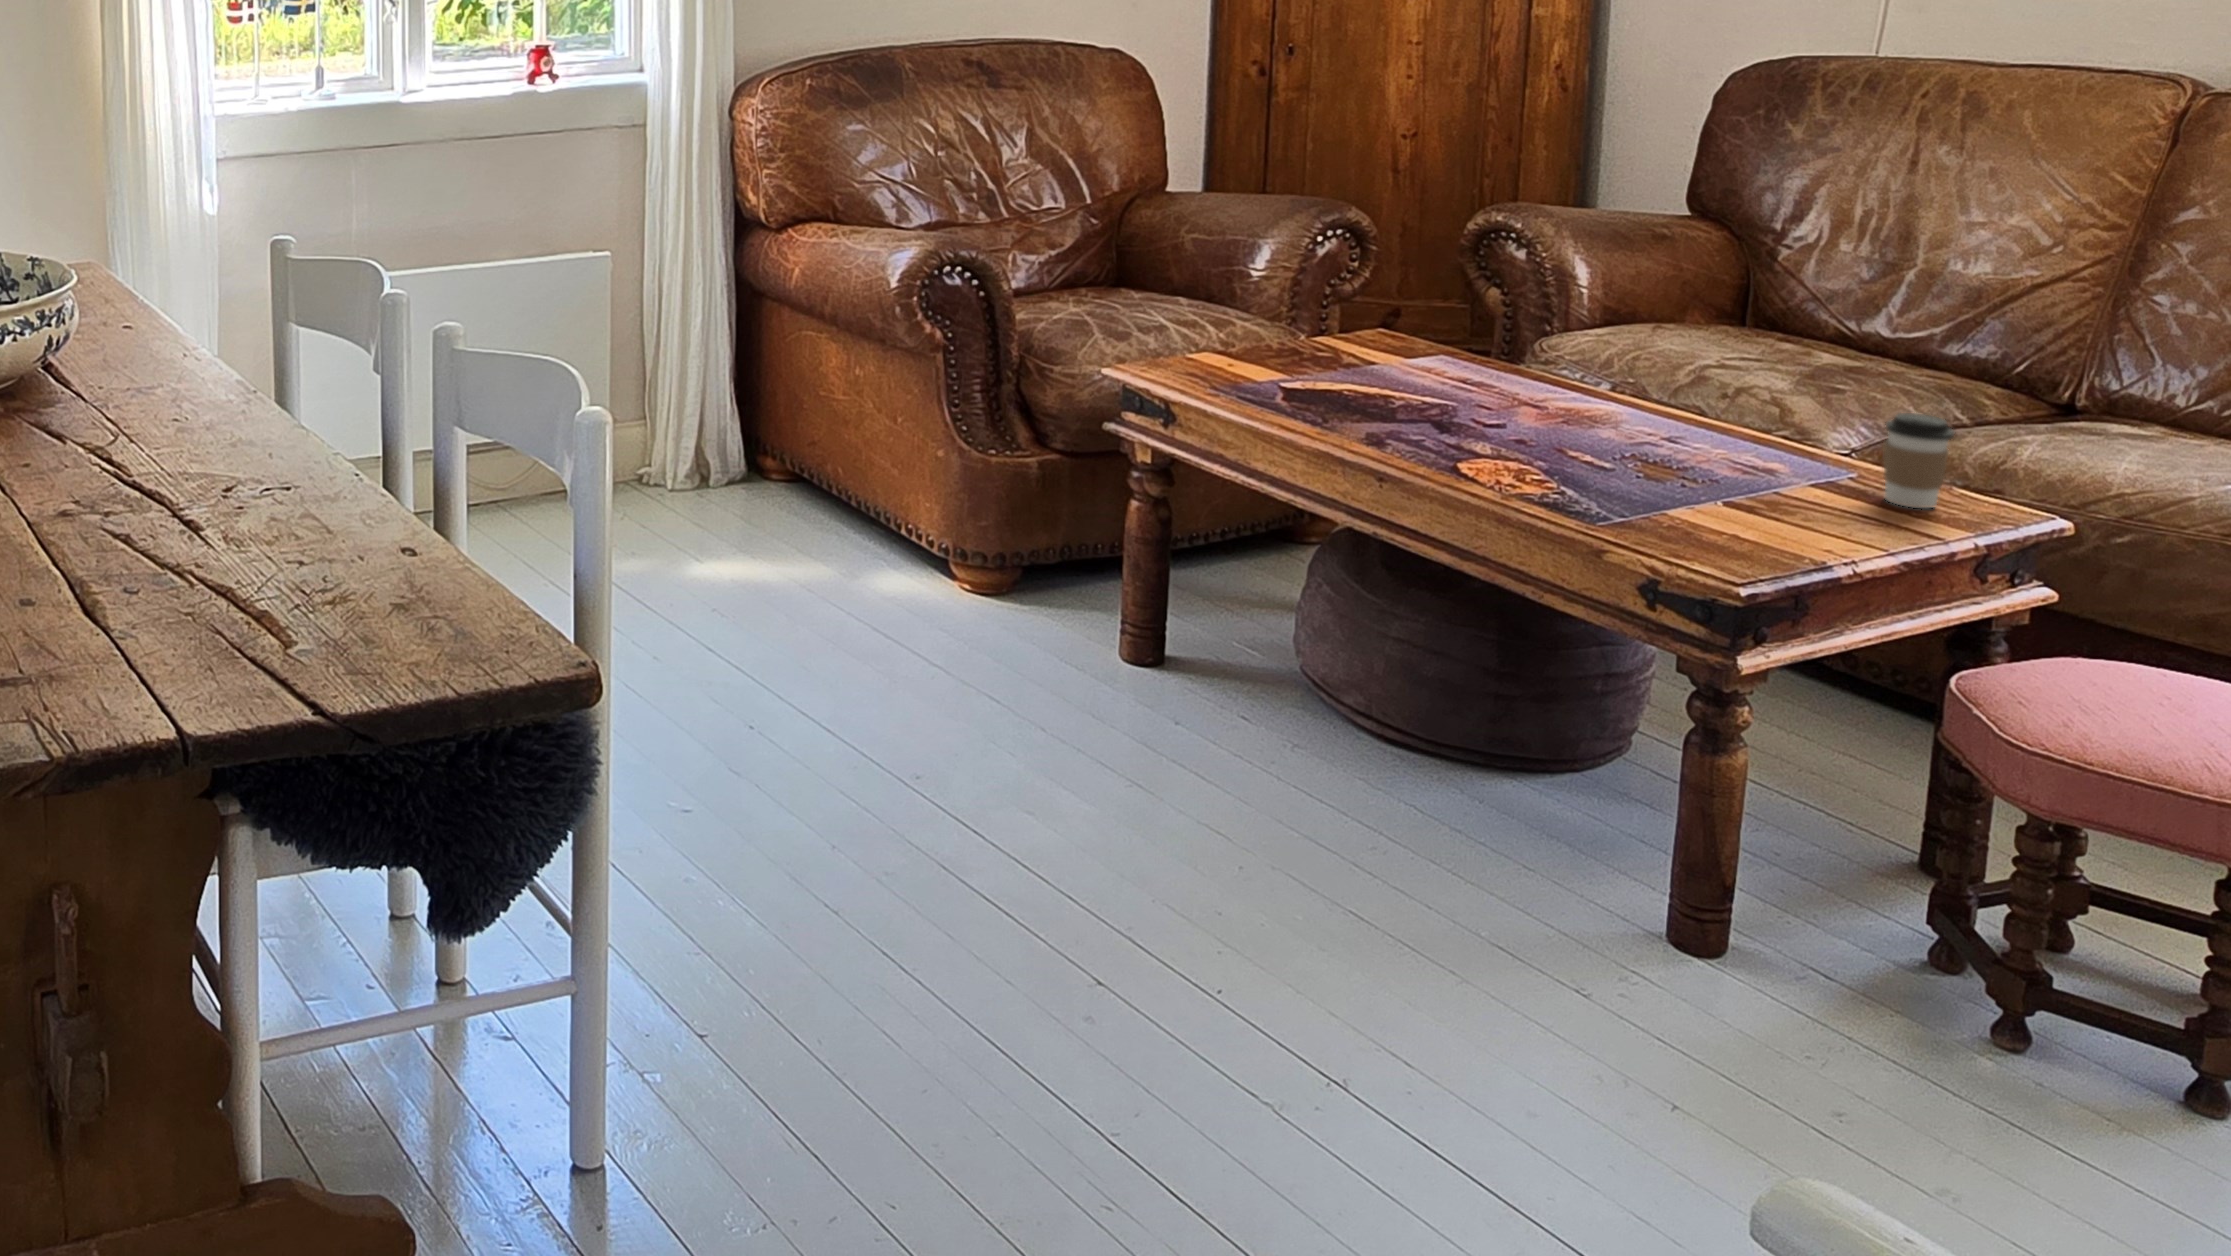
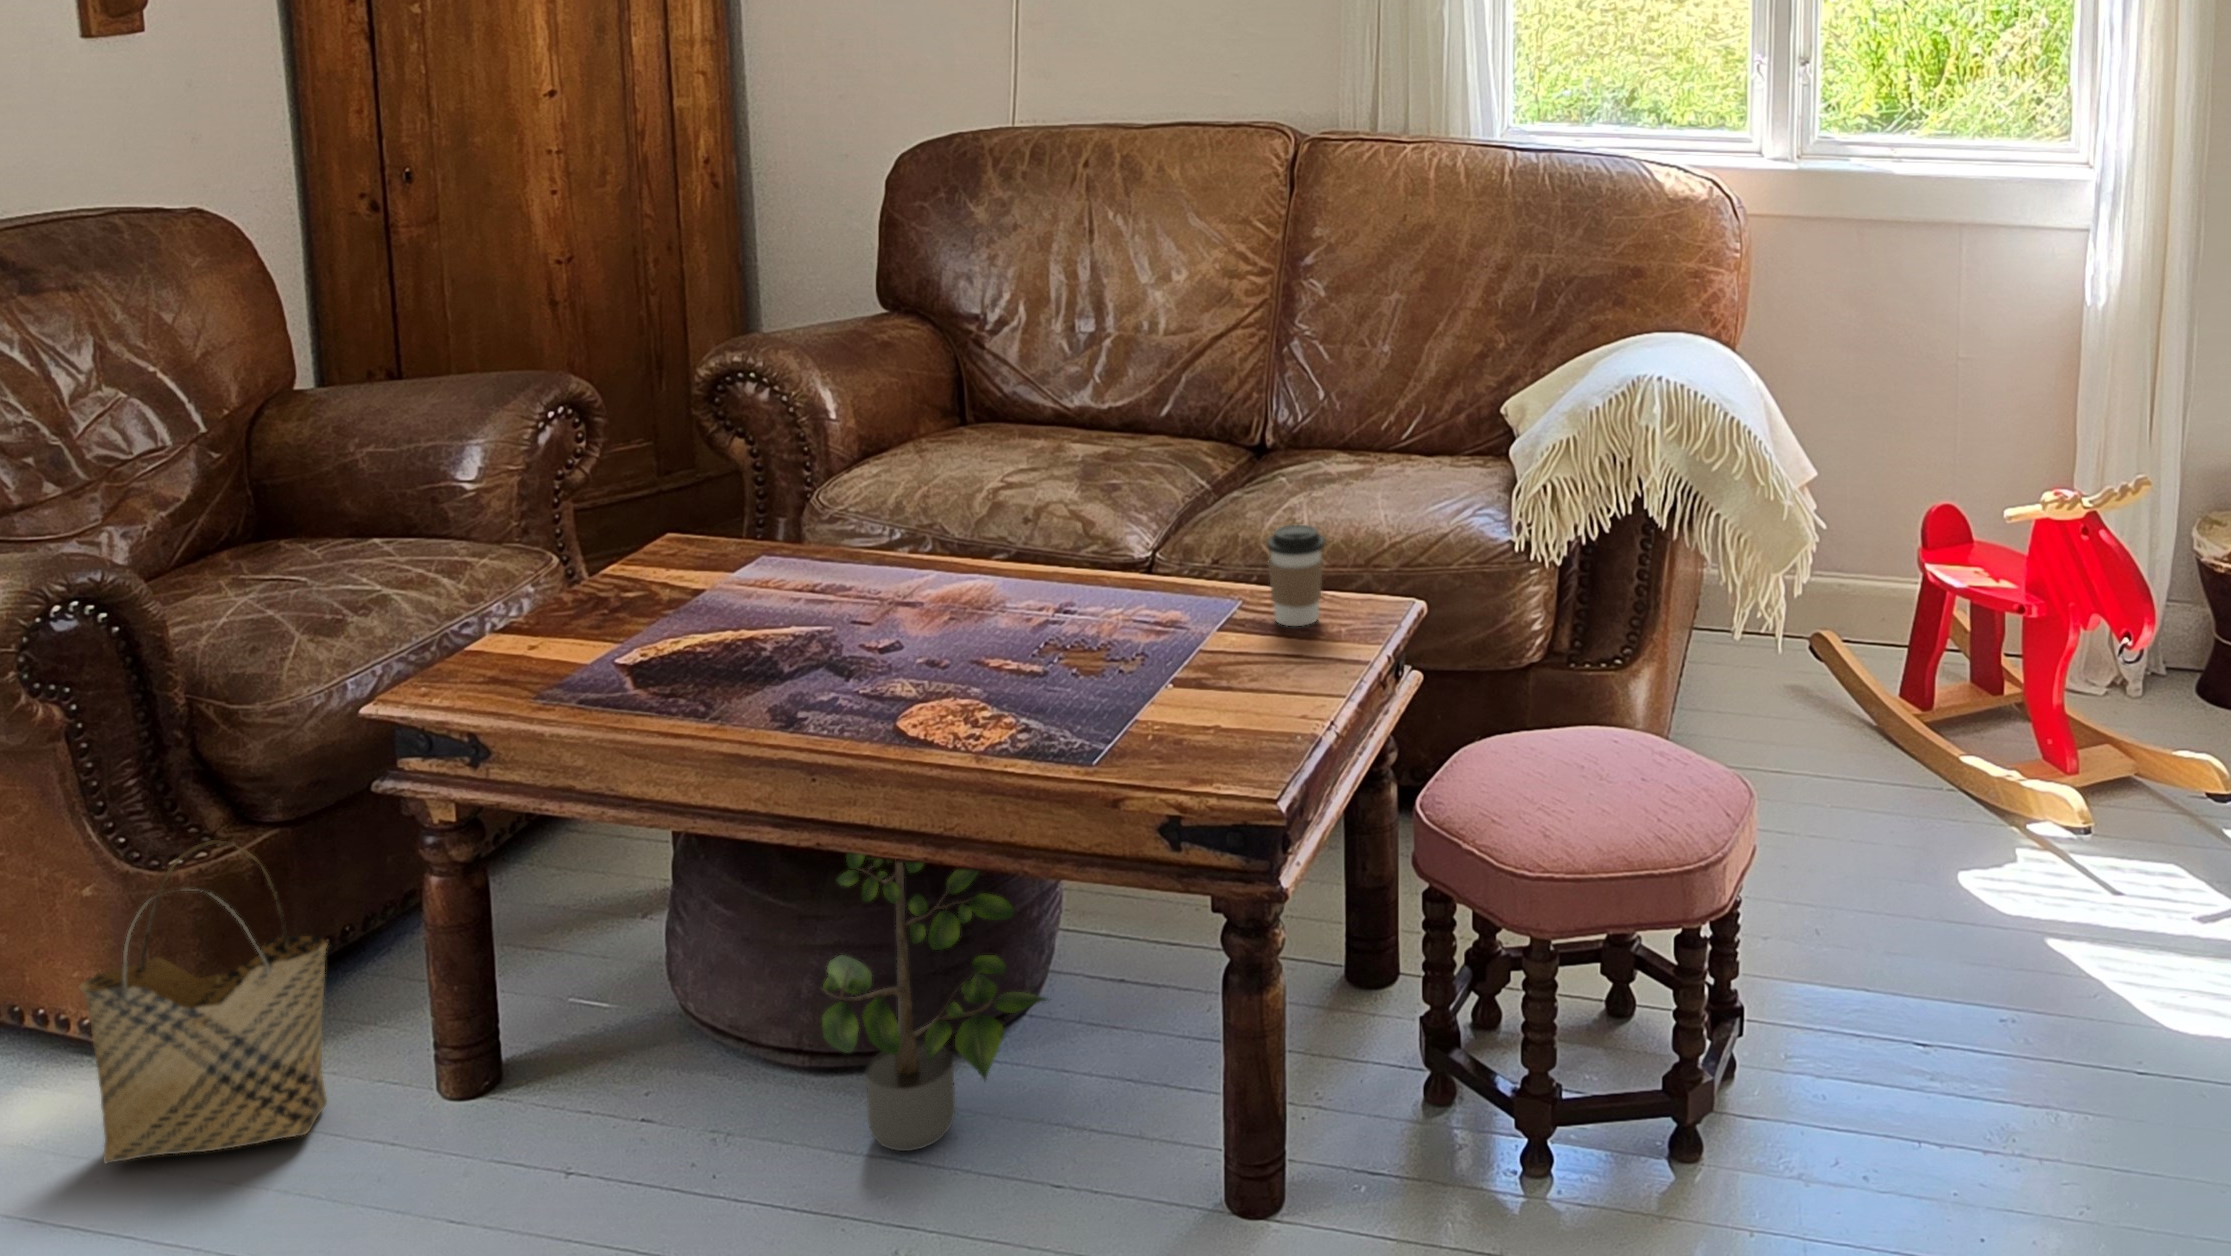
woven basket: none [916,436,1062,639] -> present [79,840,327,1163]
potted plant: none [1360,515,1565,807] -> present [822,853,1048,1151]

